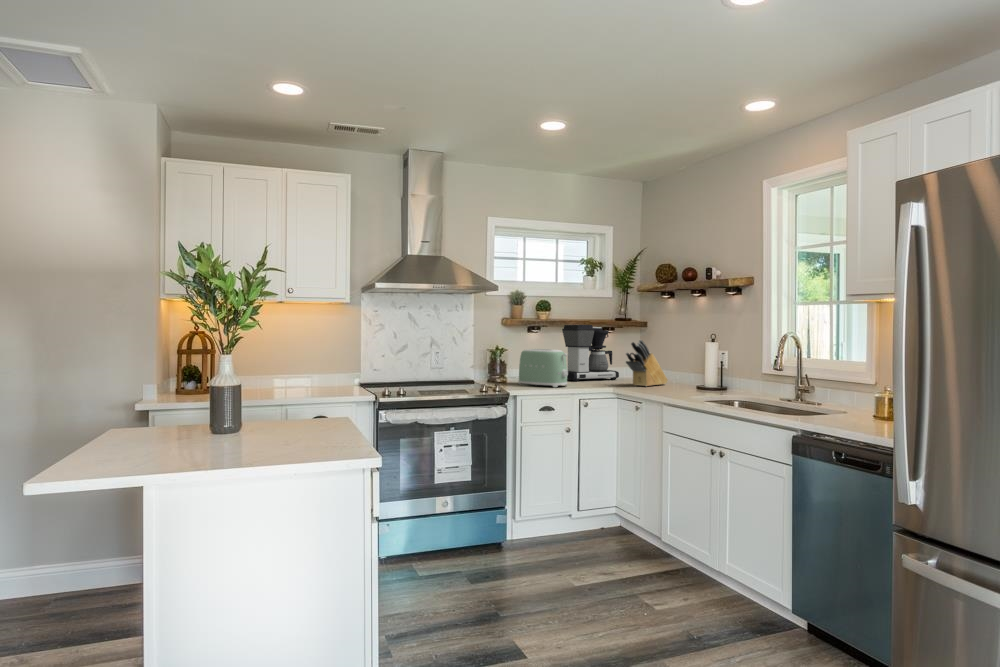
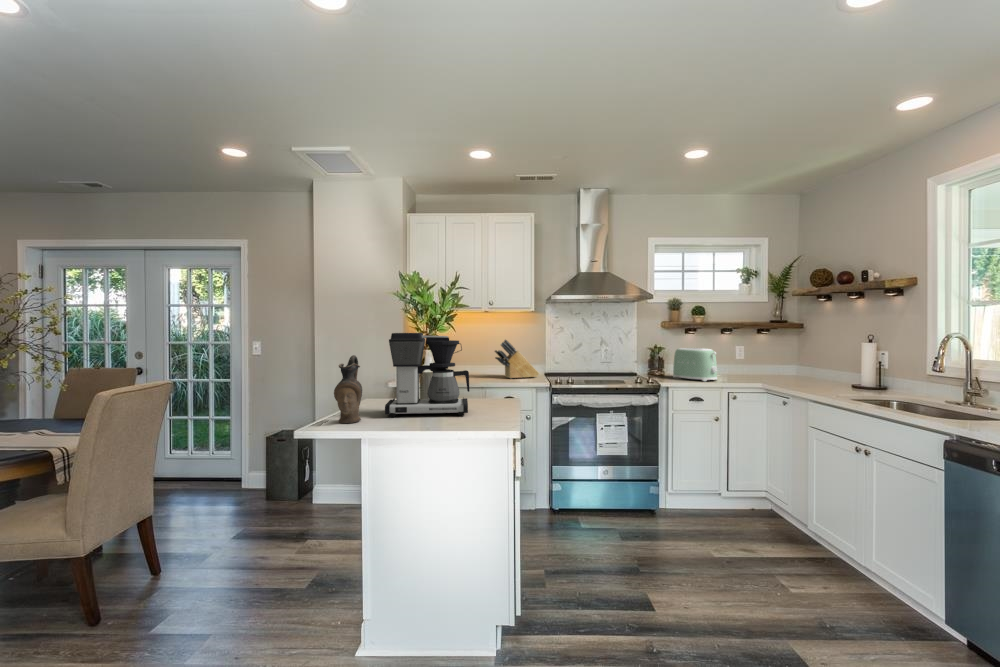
coffee maker: present [562,325,619,381] -> present [385,333,469,417]
knife block: present [626,340,668,386] -> present [495,340,539,378]
ceramic pitcher: none [81,359,129,462] -> present [334,355,362,423]

